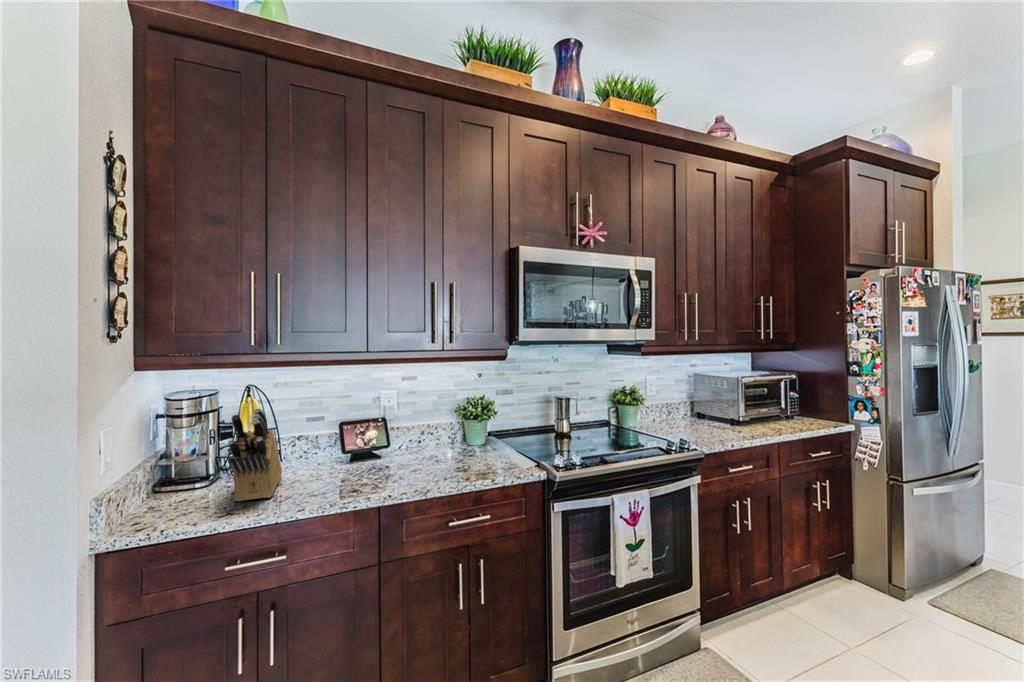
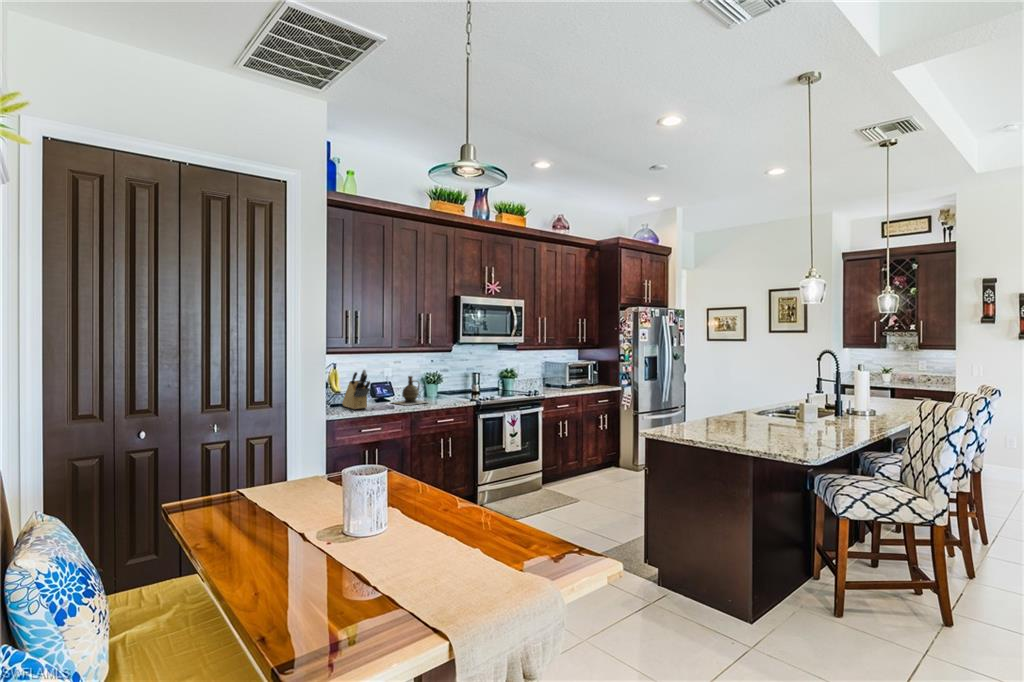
ceramic jug: none [359,415,439,487] -> present [392,376,426,406]

